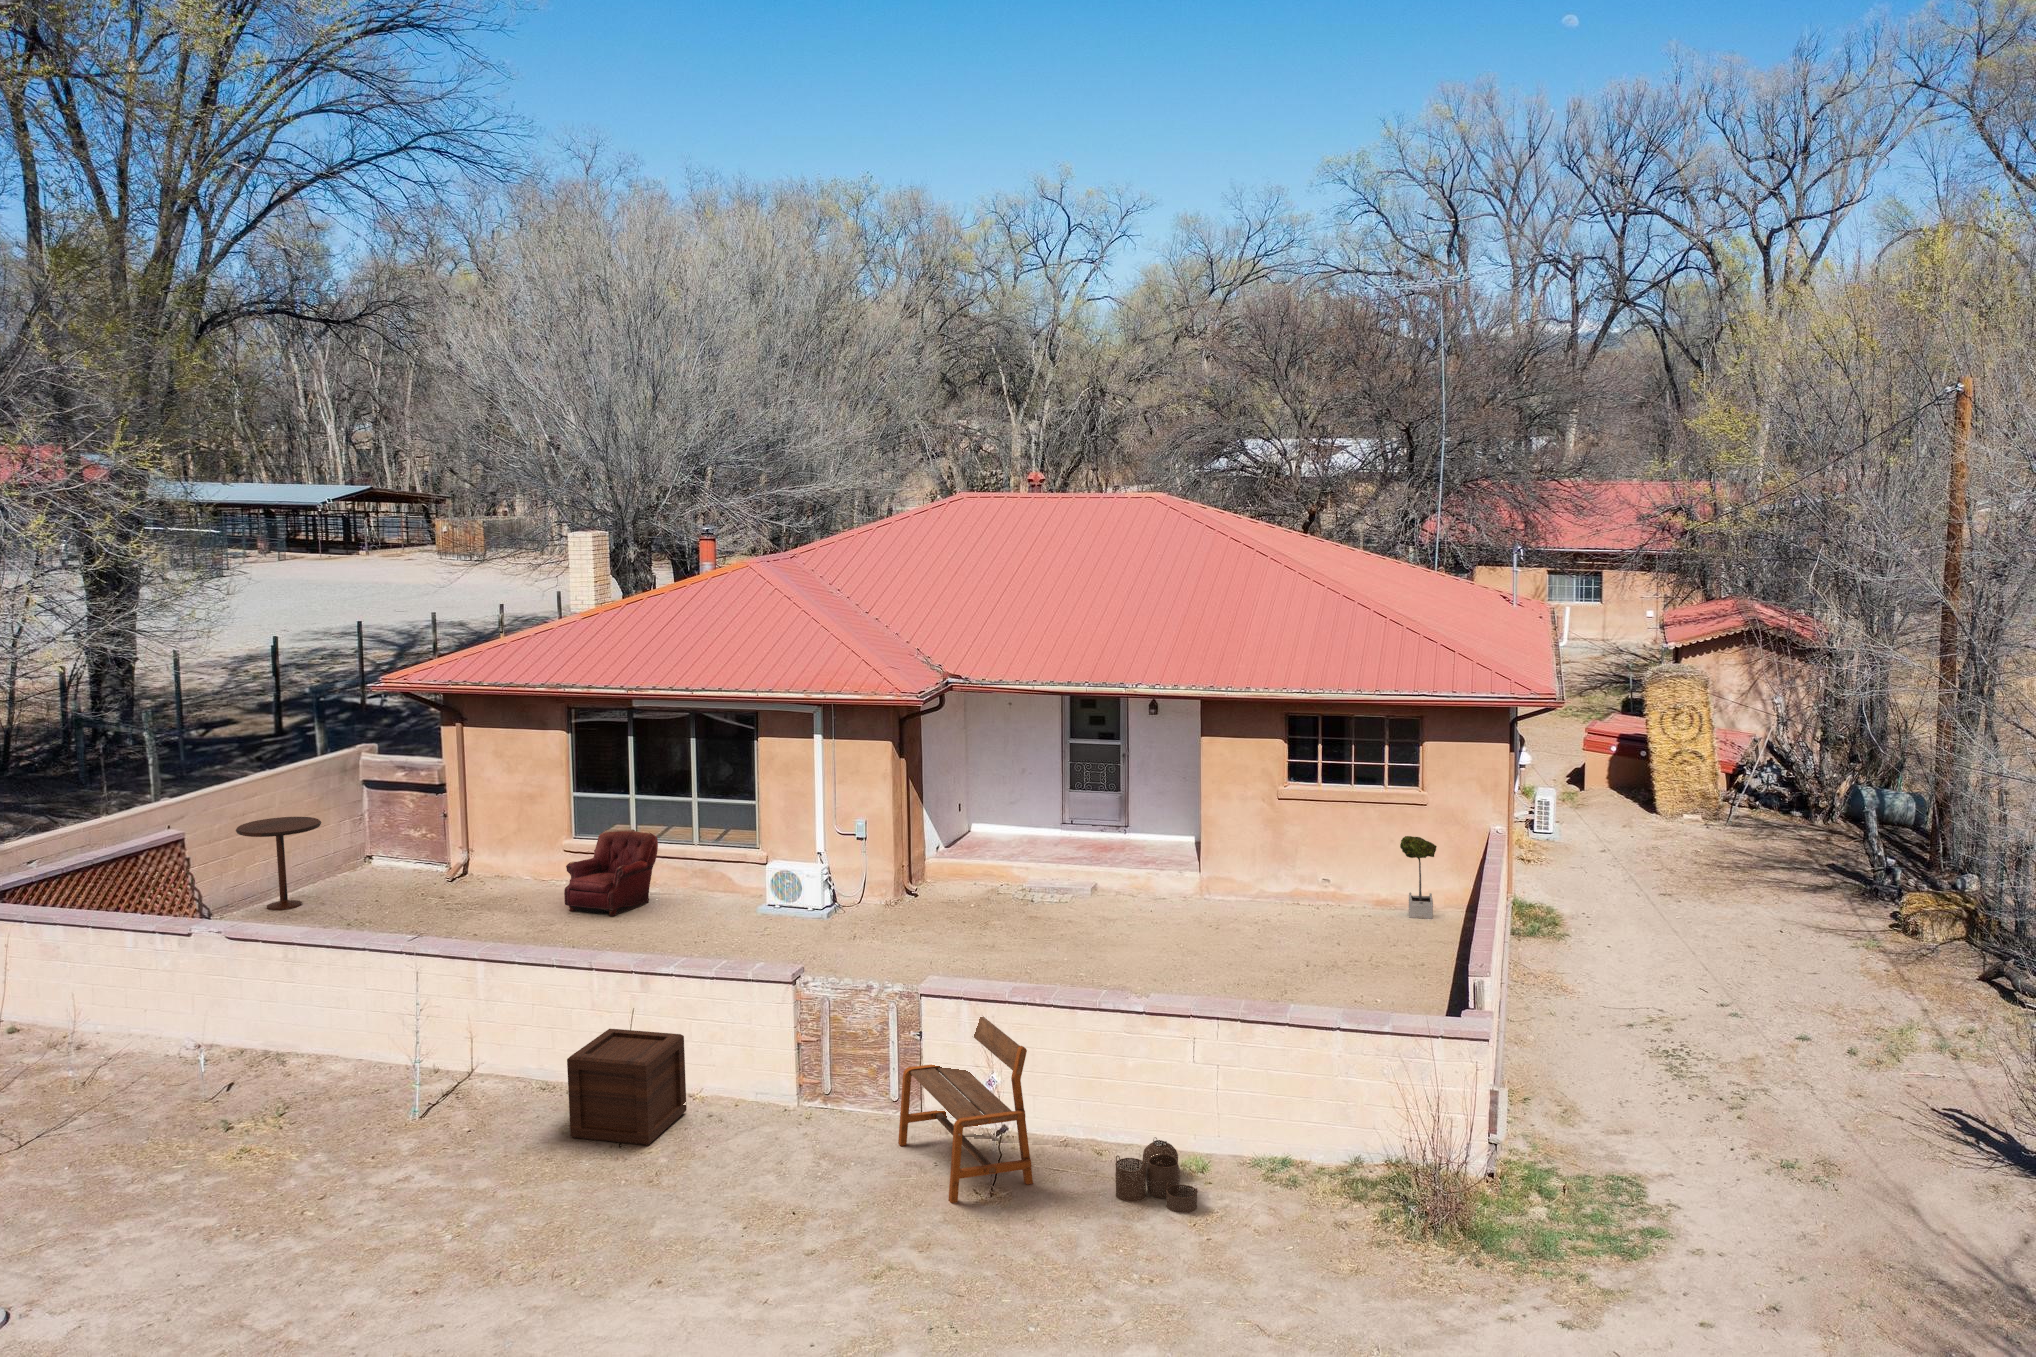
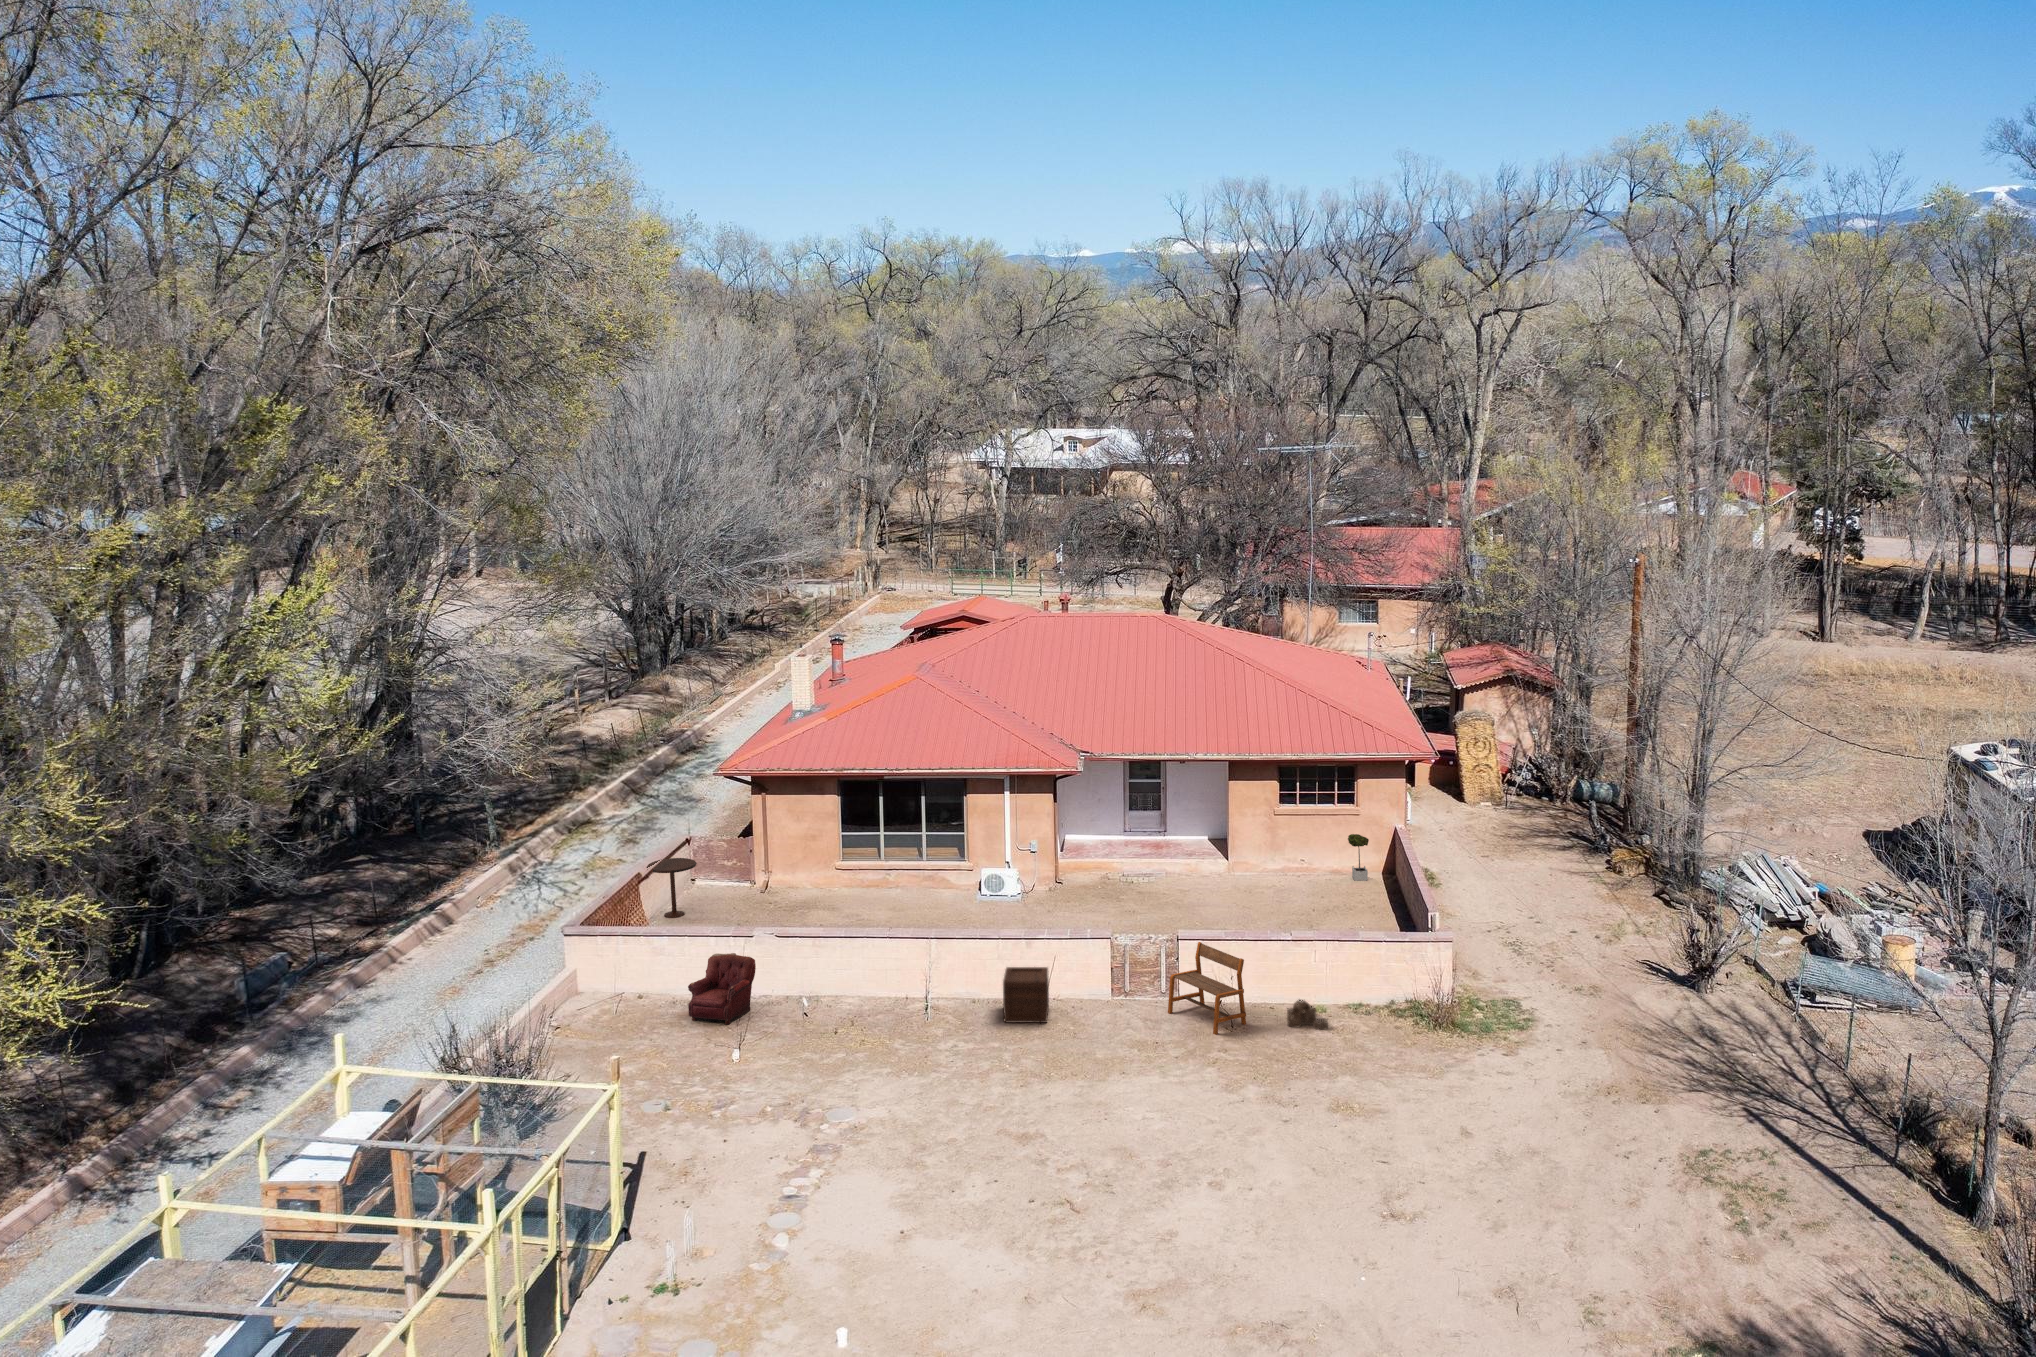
armchair: present [564,829,658,916] -> present [688,953,756,1025]

